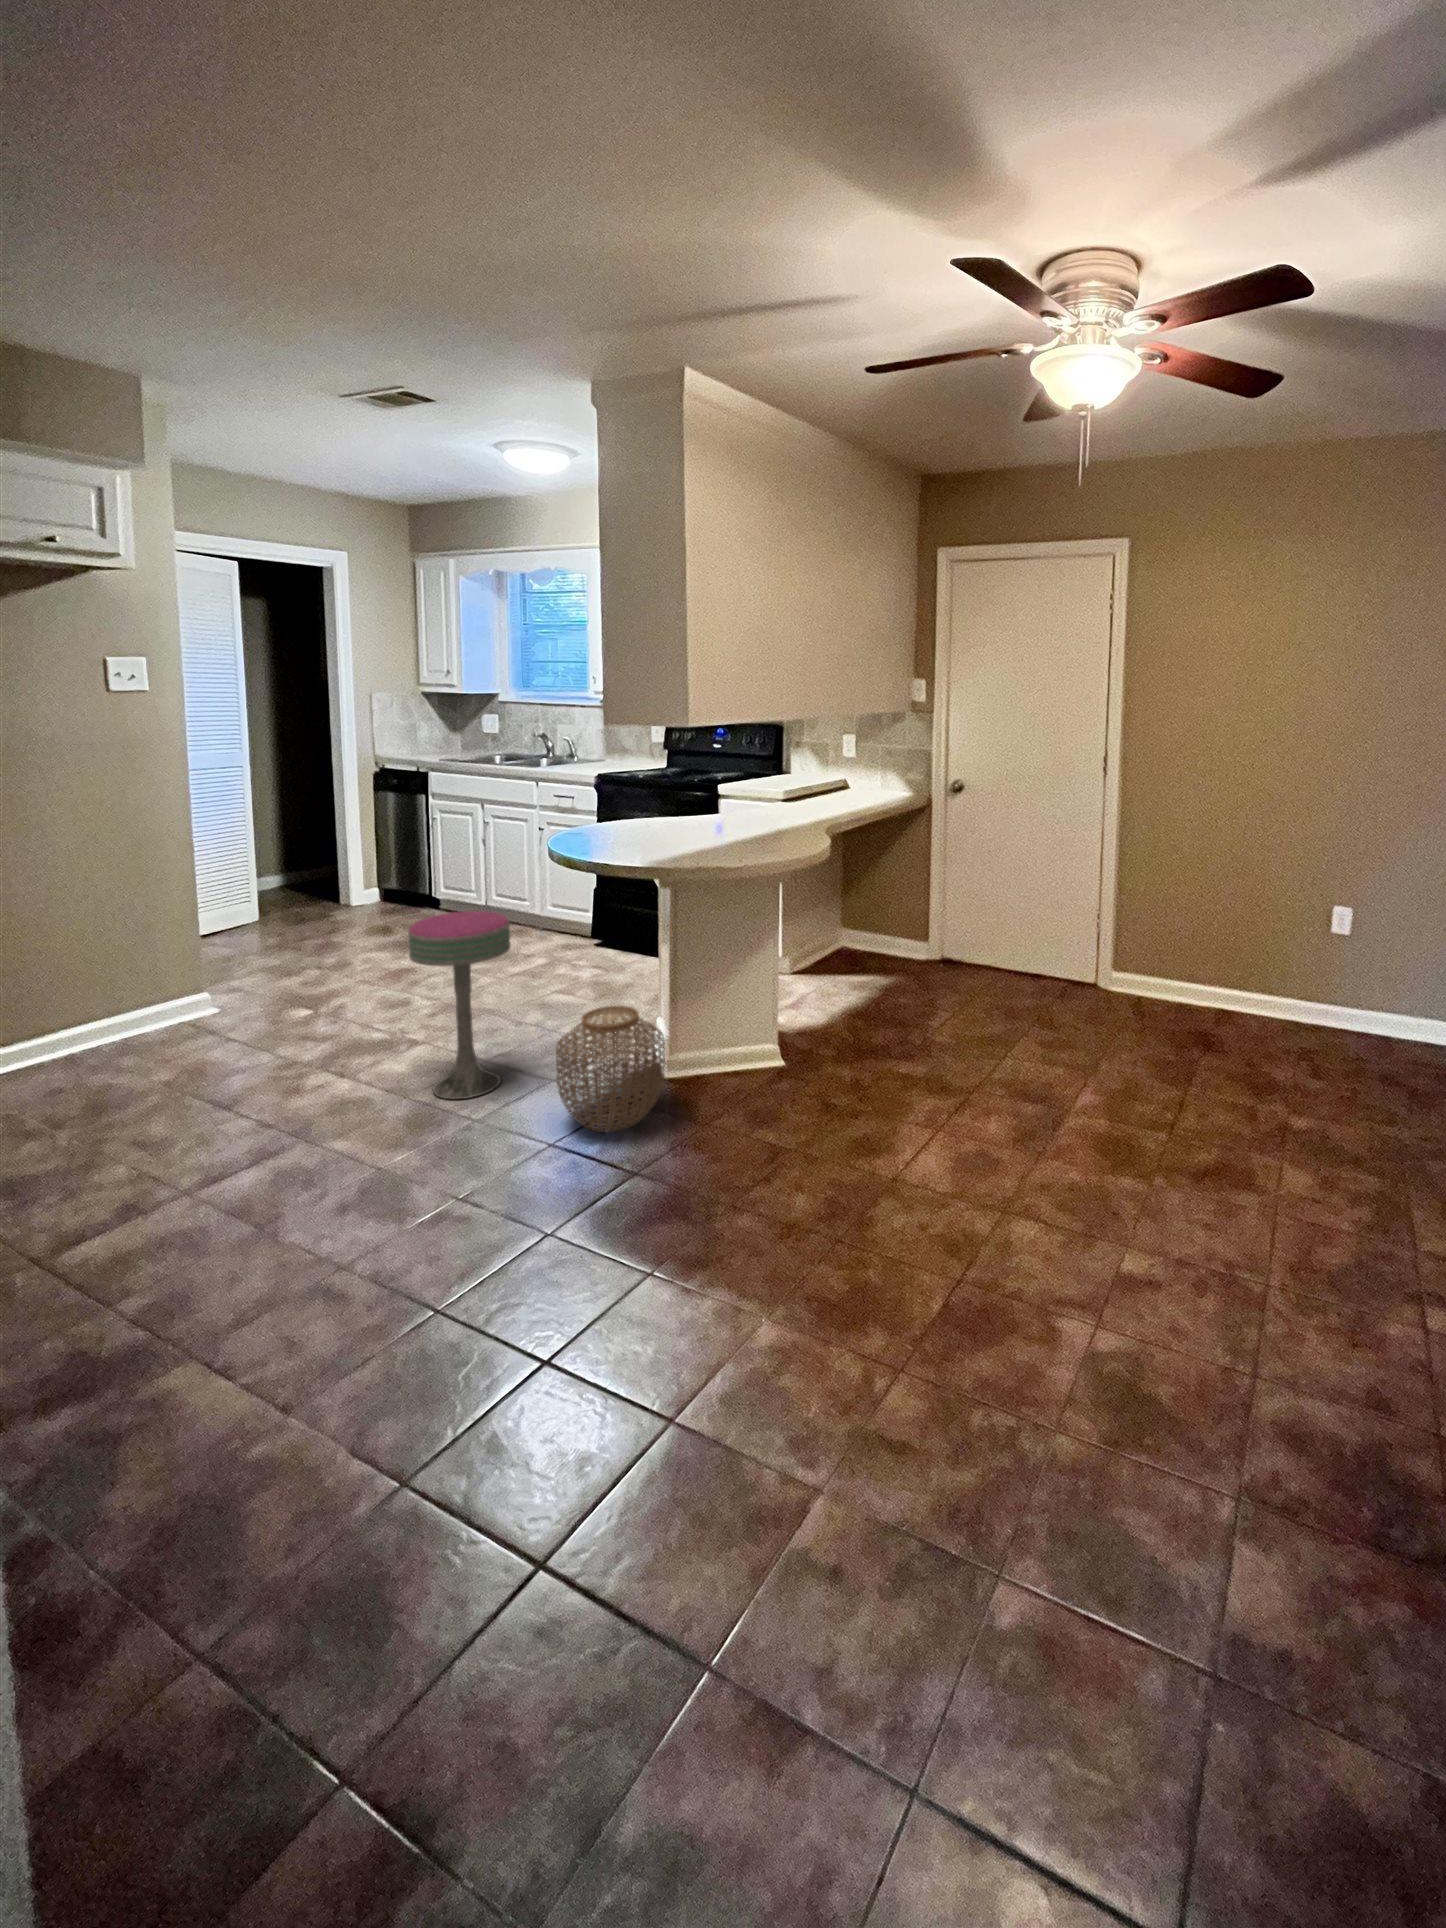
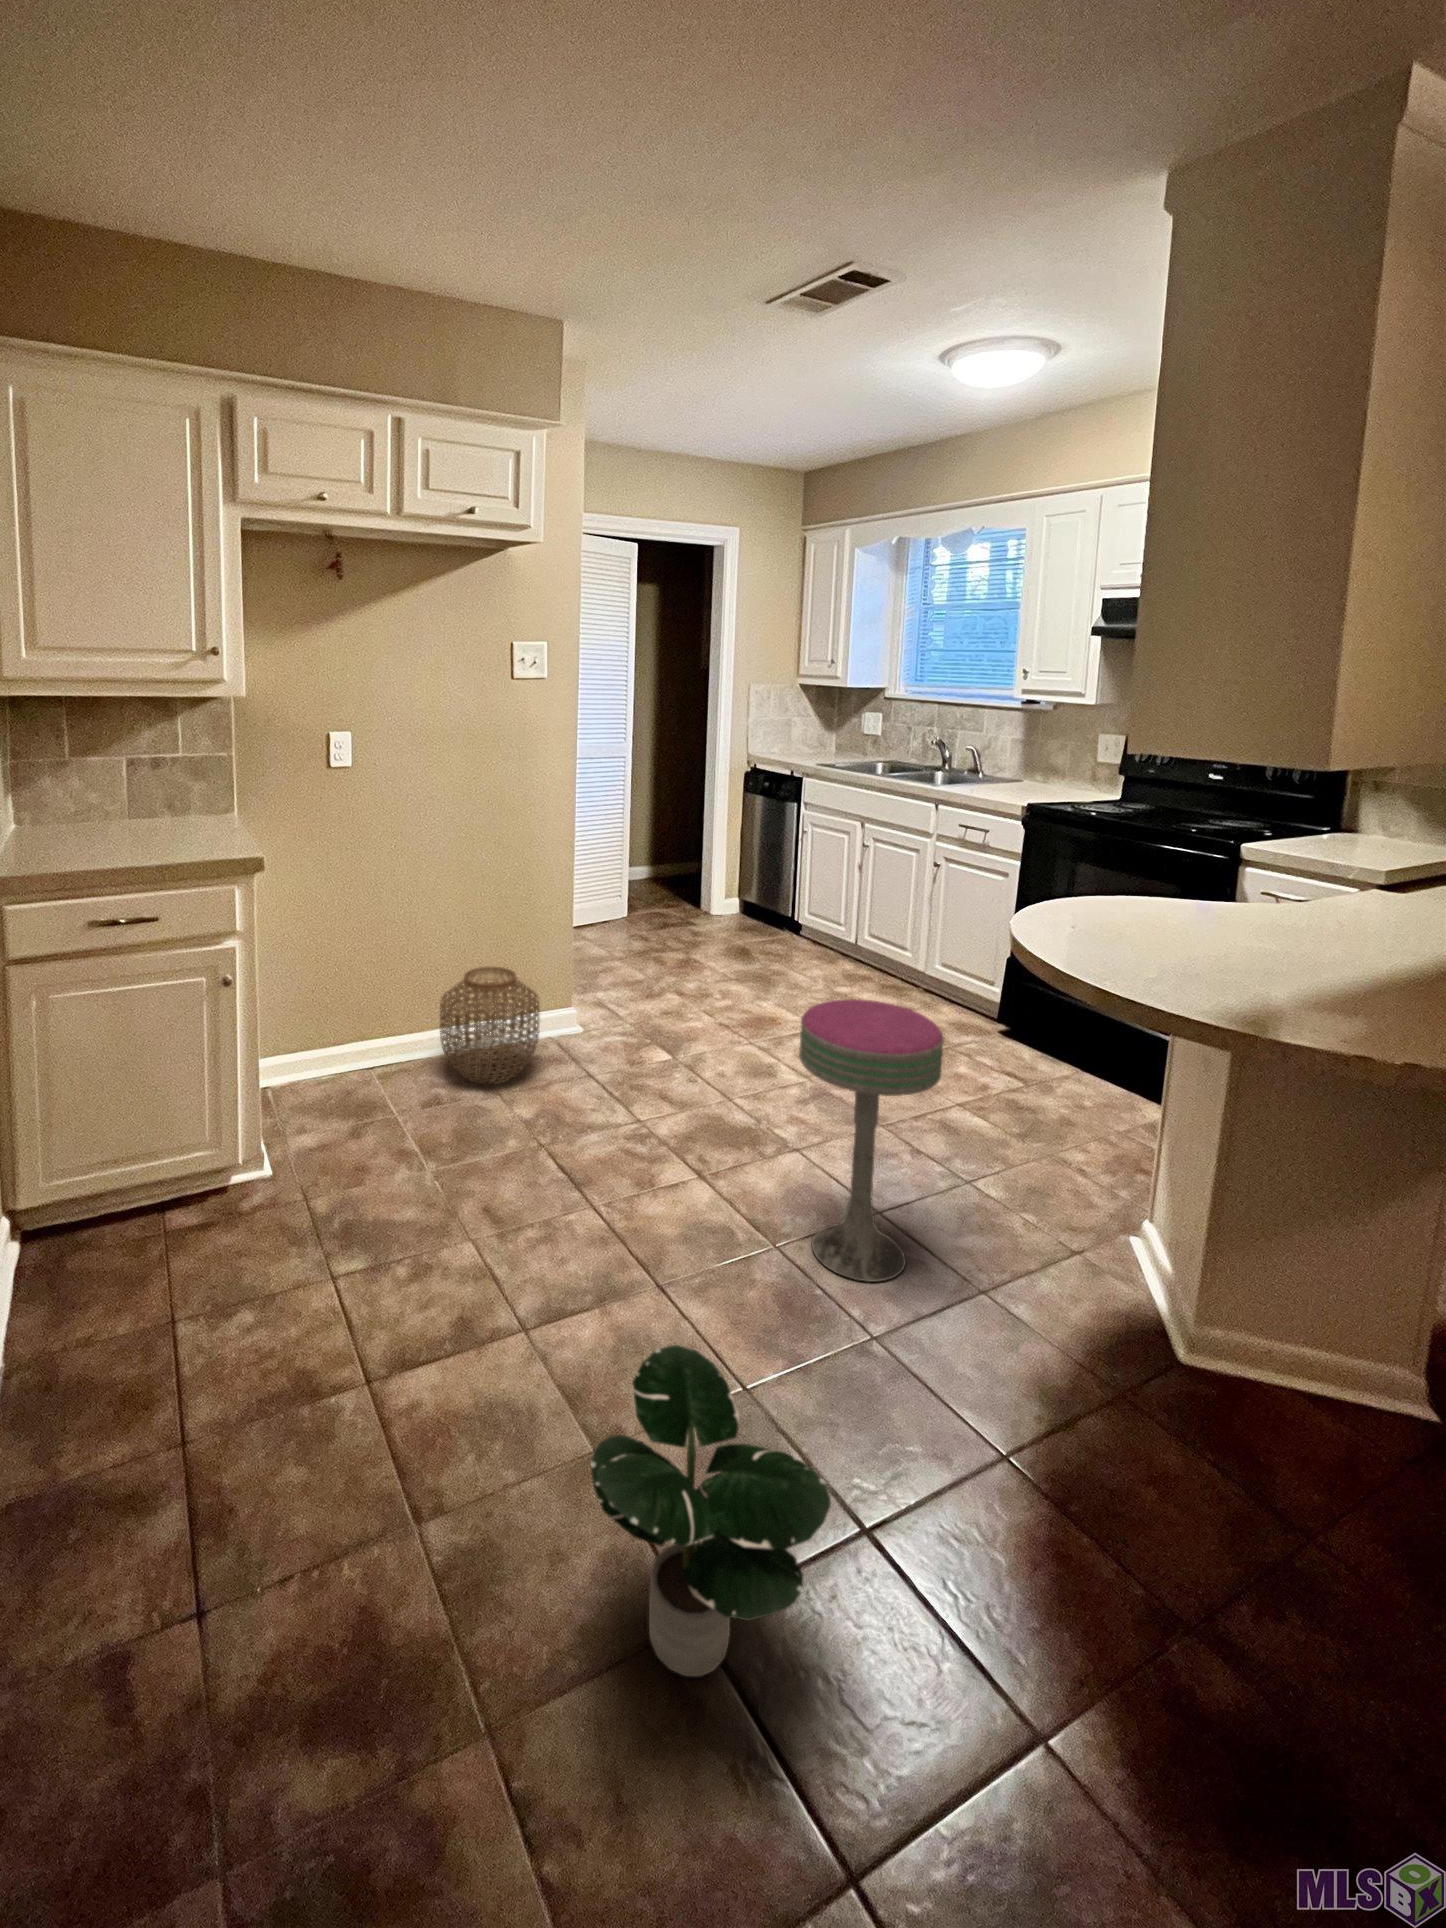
woven basket: present [556,1006,665,1132] -> present [440,967,540,1084]
potted plant: none [257,1114,420,1288] -> present [591,1345,831,1677]

